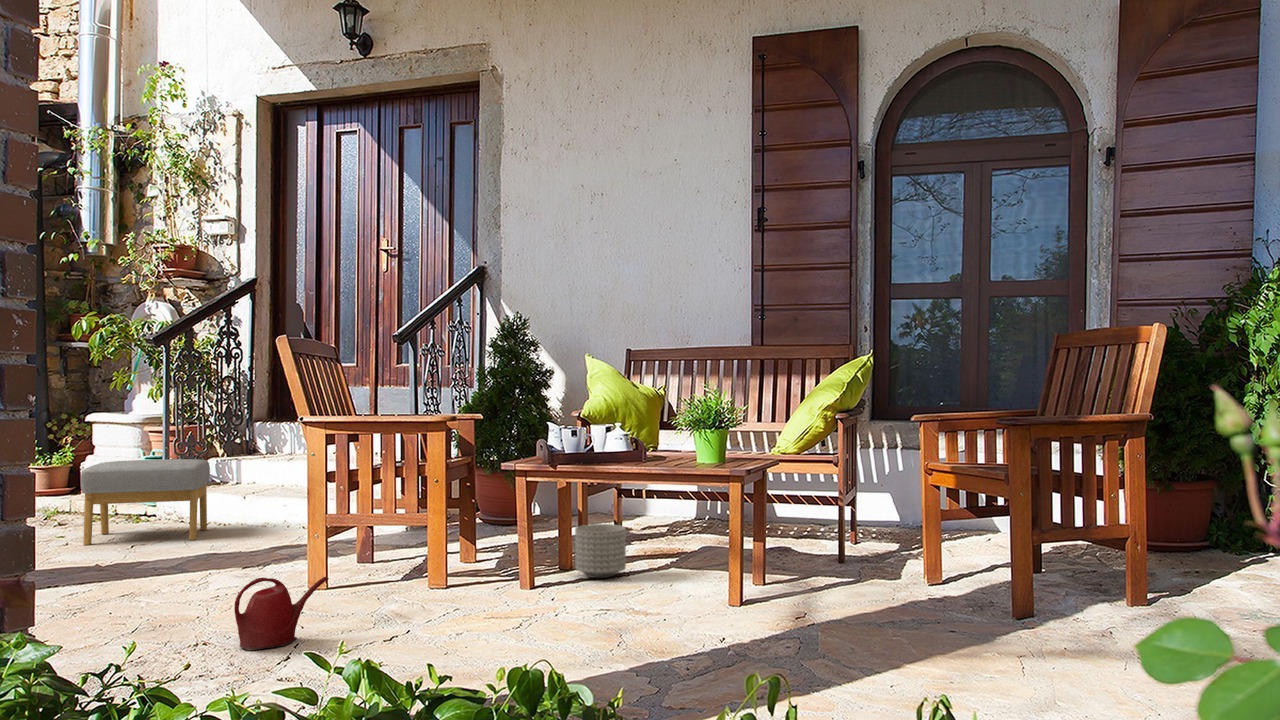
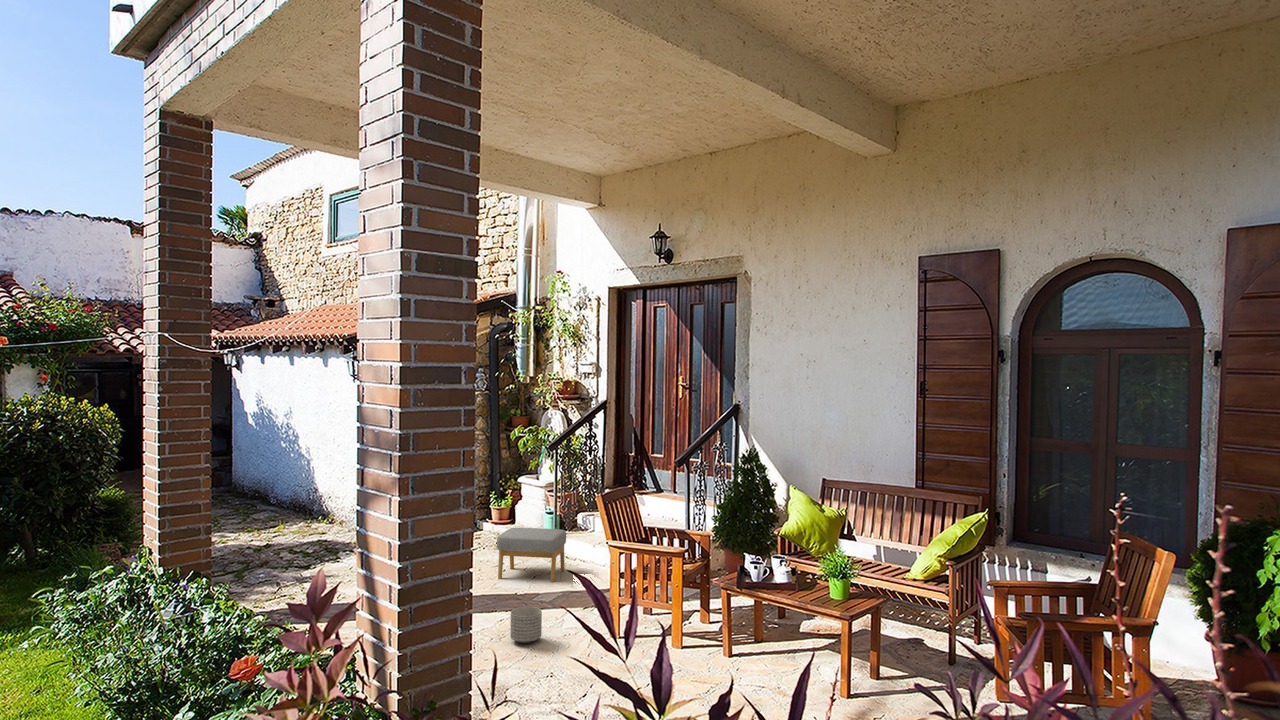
planter: present [575,524,626,578] -> present [510,607,542,643]
watering can: present [234,577,329,651] -> none [530,655,582,696]

